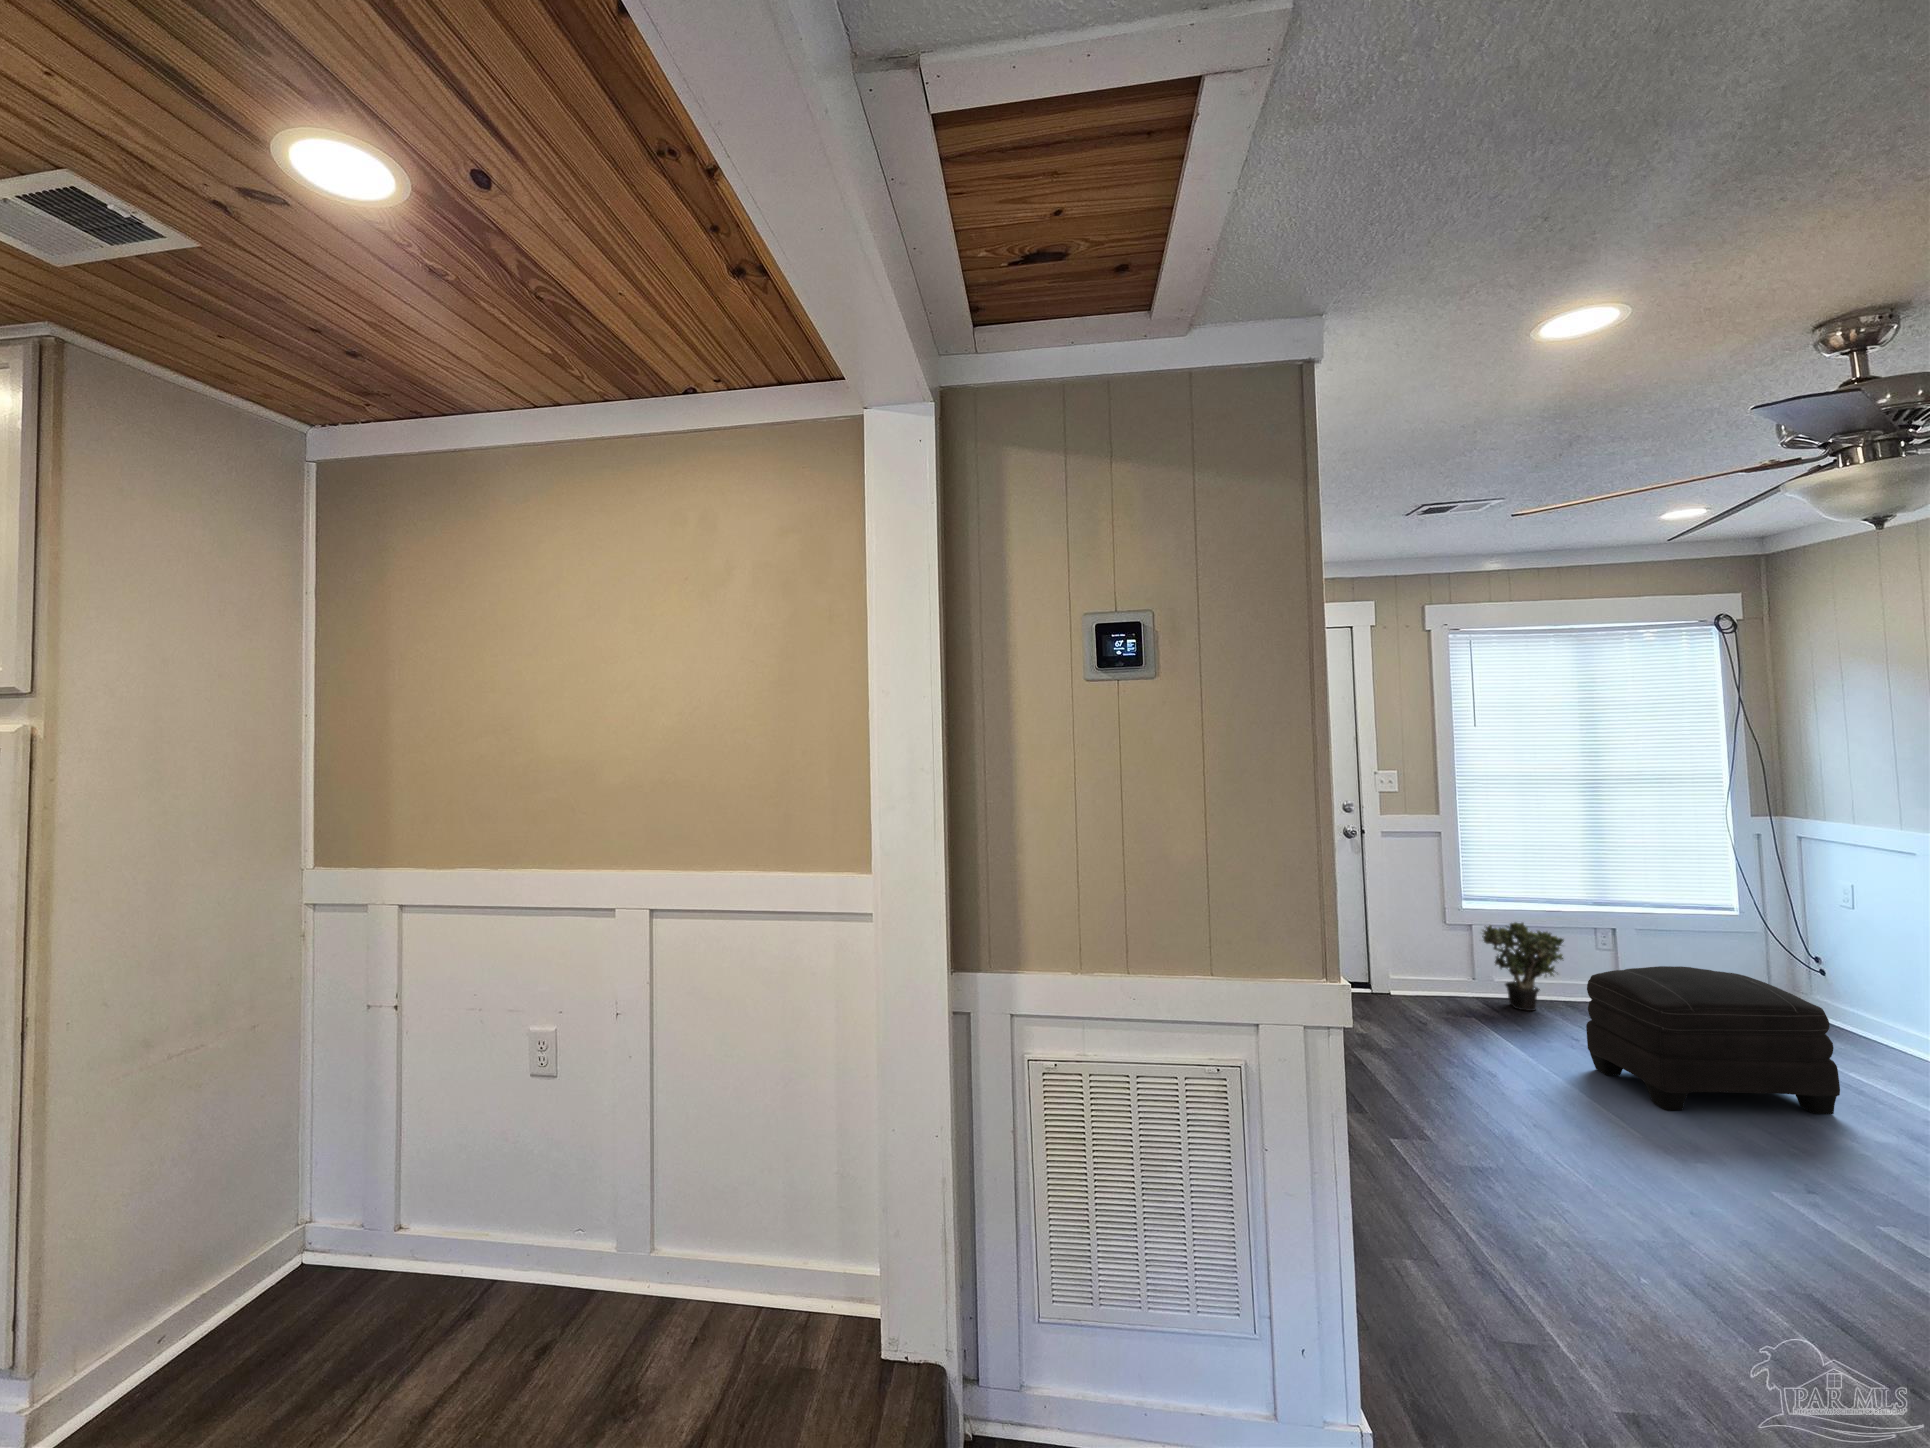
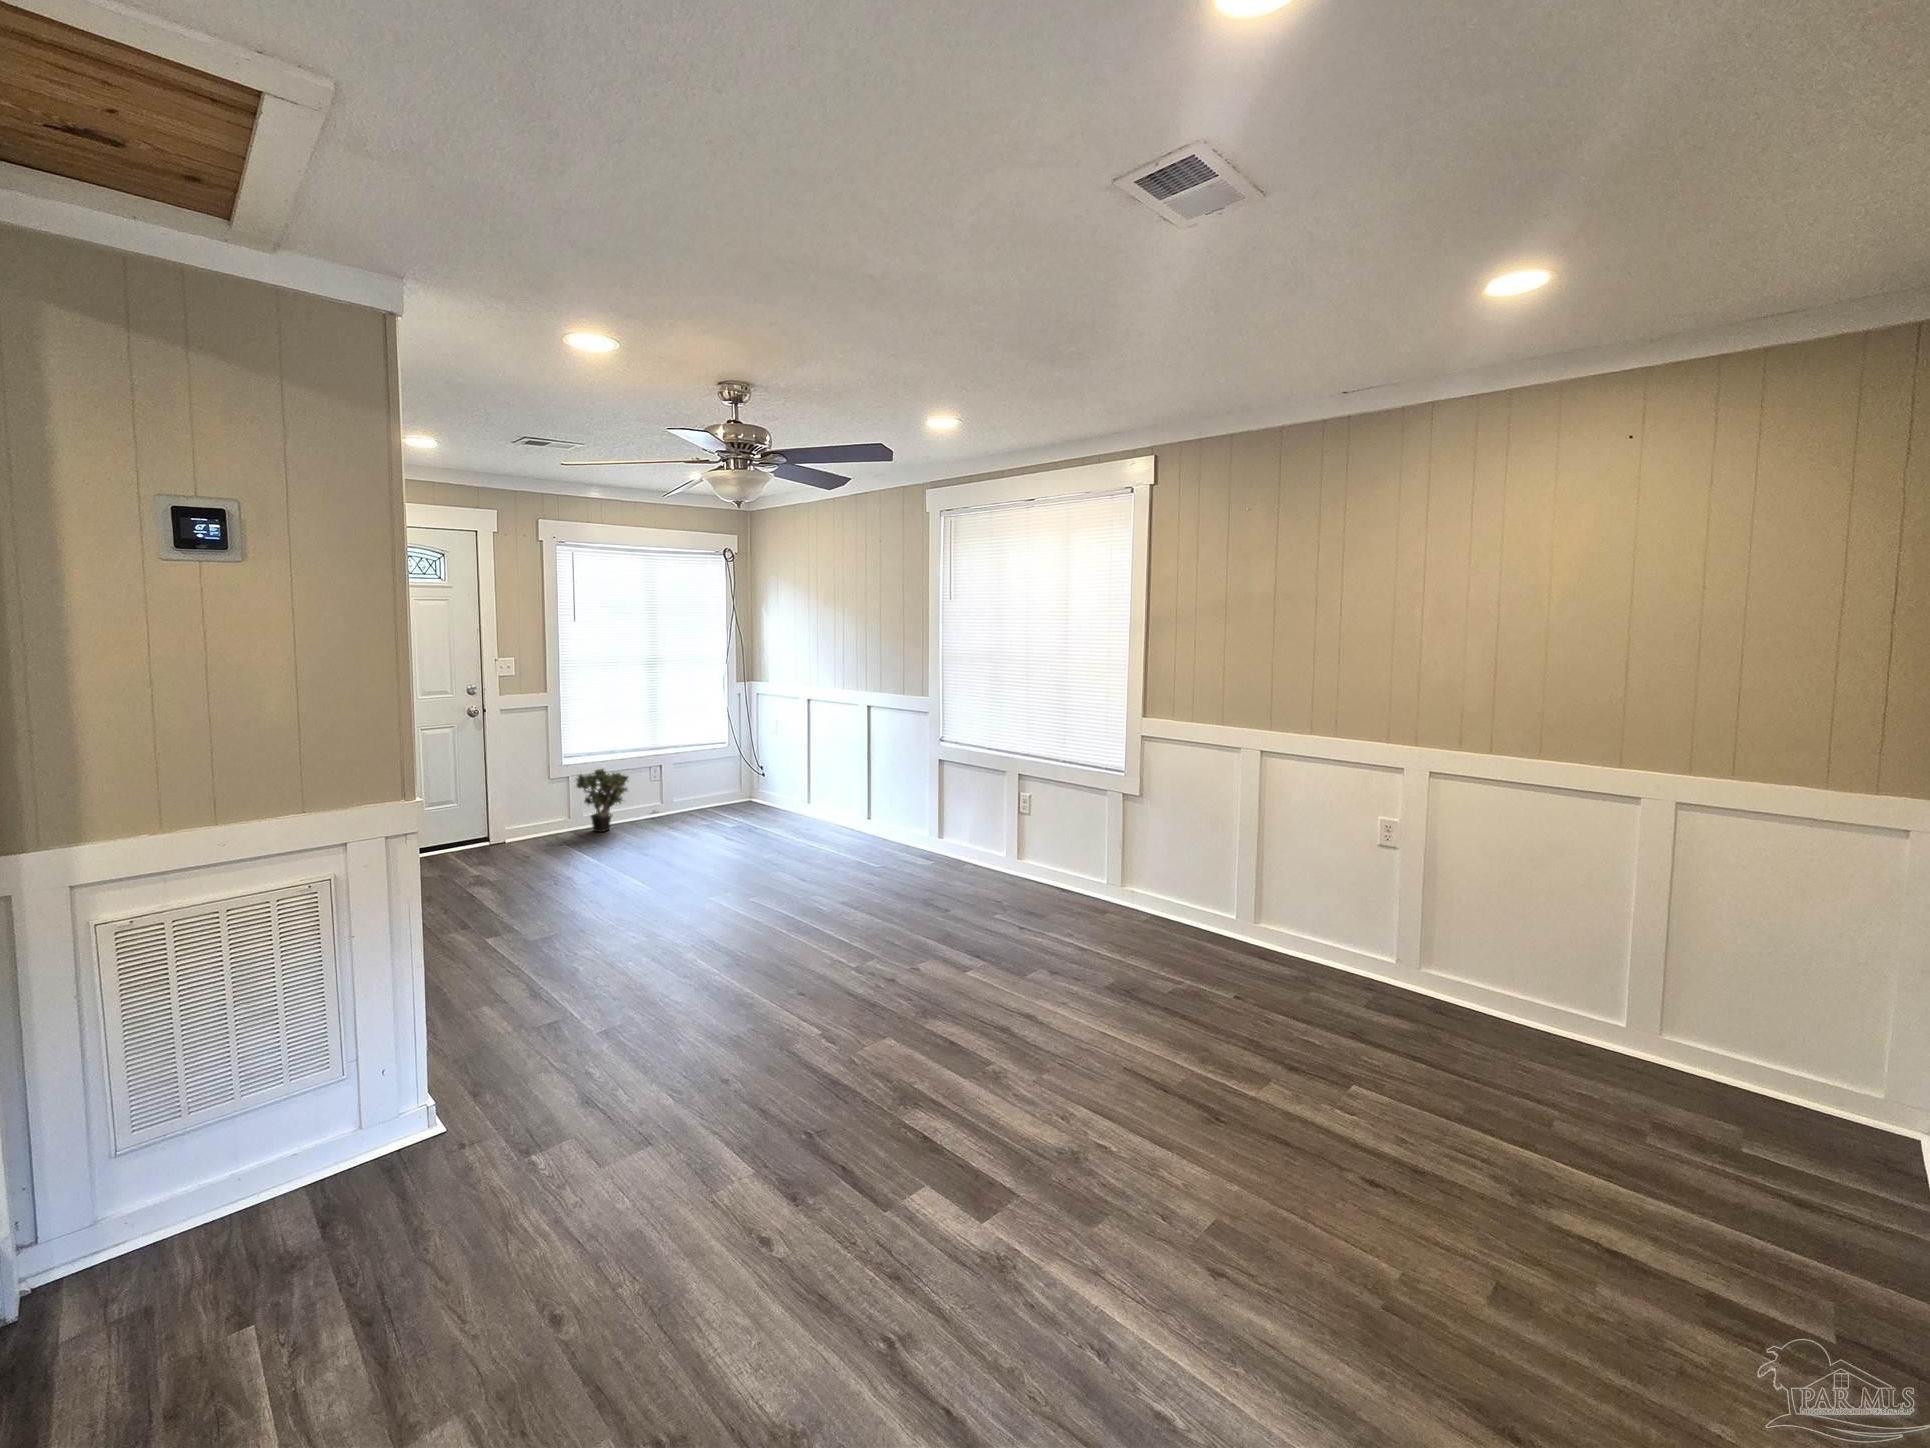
ottoman: present [1586,966,1840,1114] -> none [633,779,753,870]

